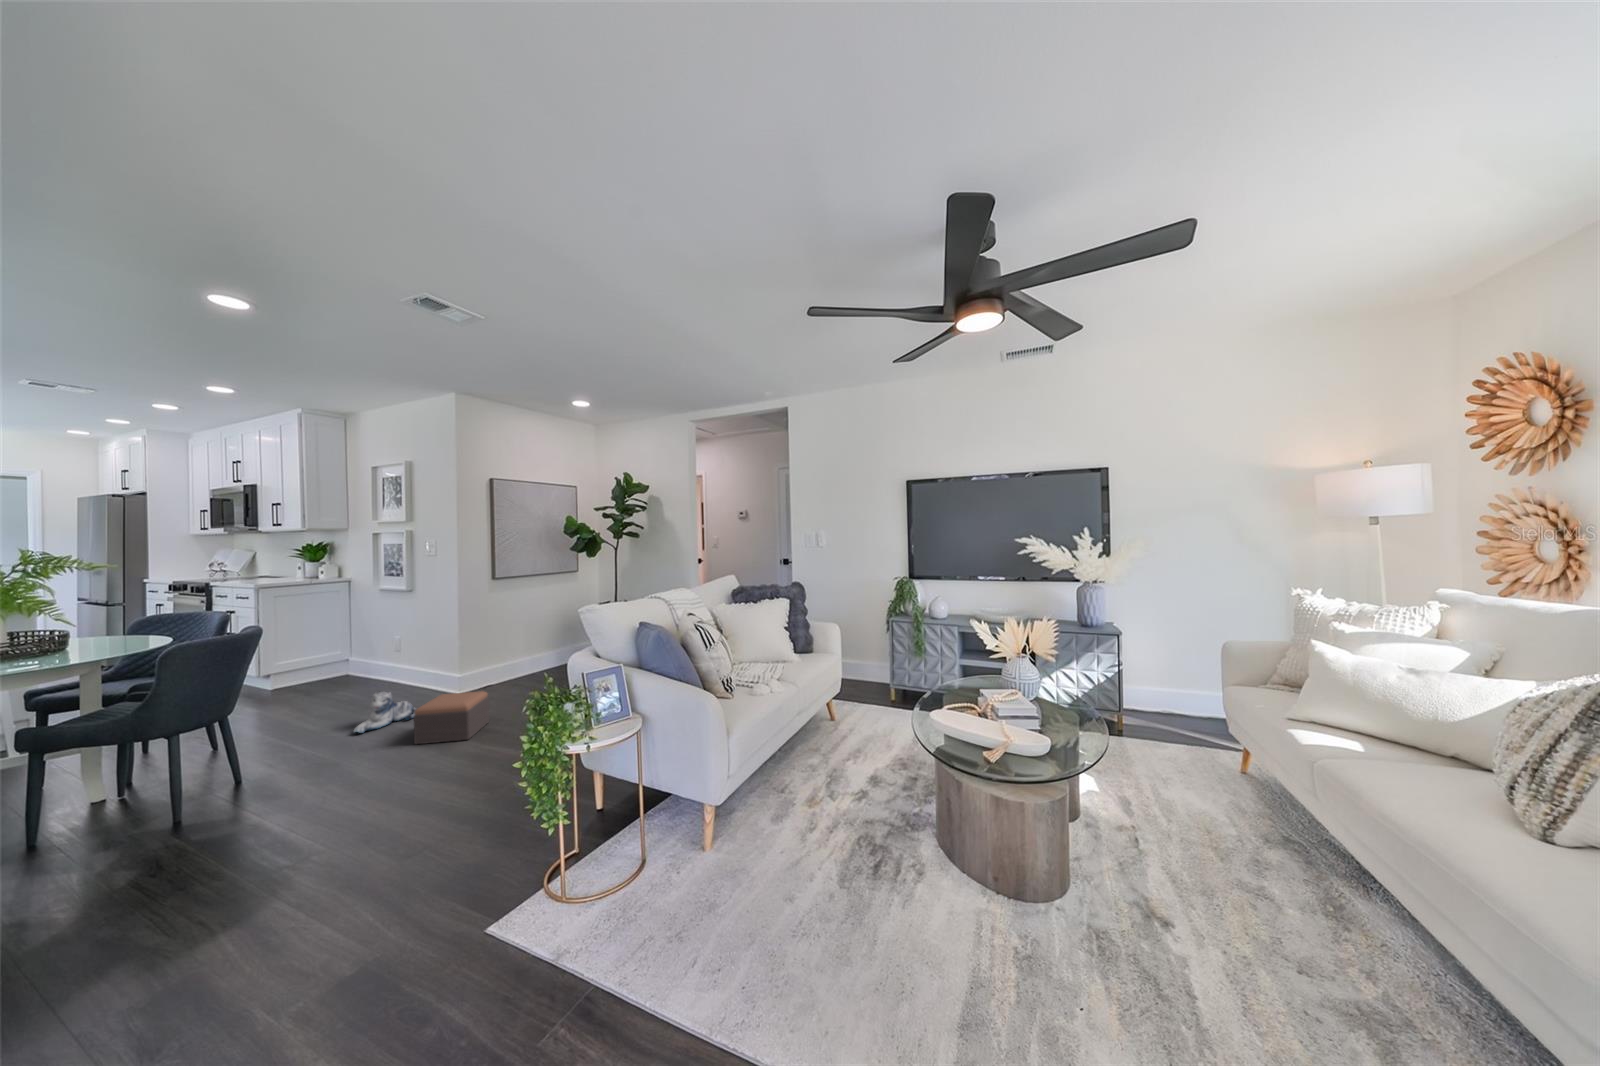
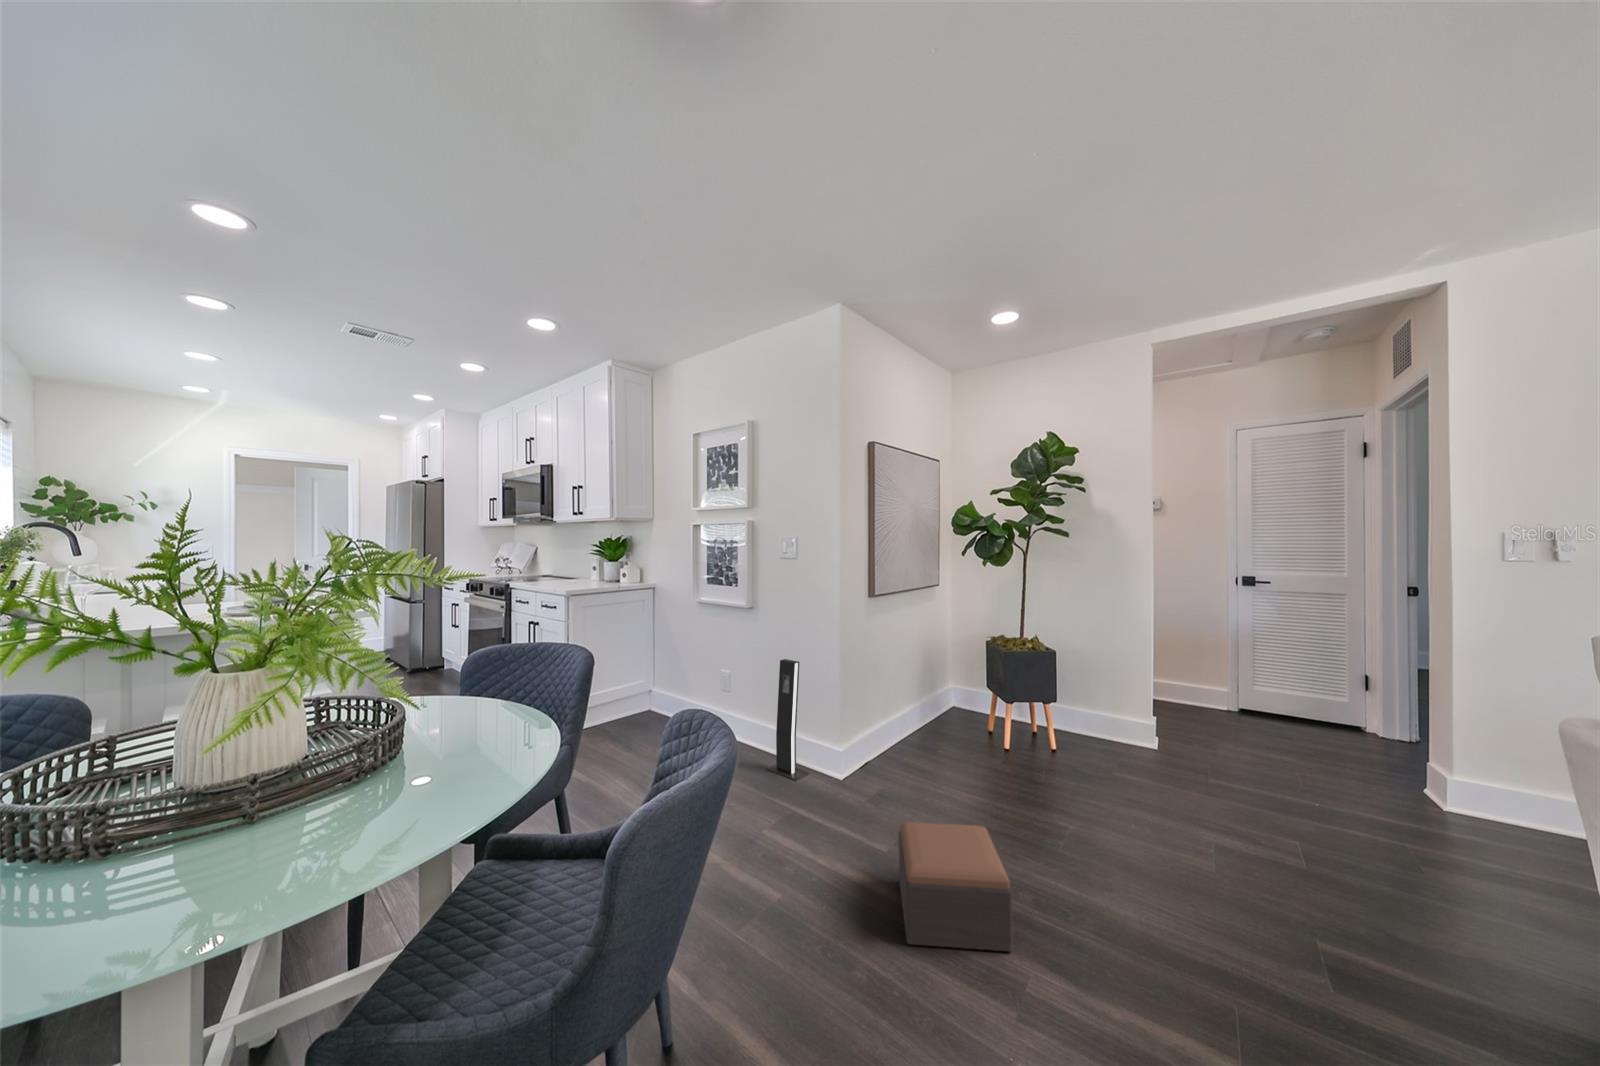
speaker: none [411,622,440,696] -> present [767,659,809,780]
plush toy: present [353,691,416,733] -> none [759,793,828,877]

